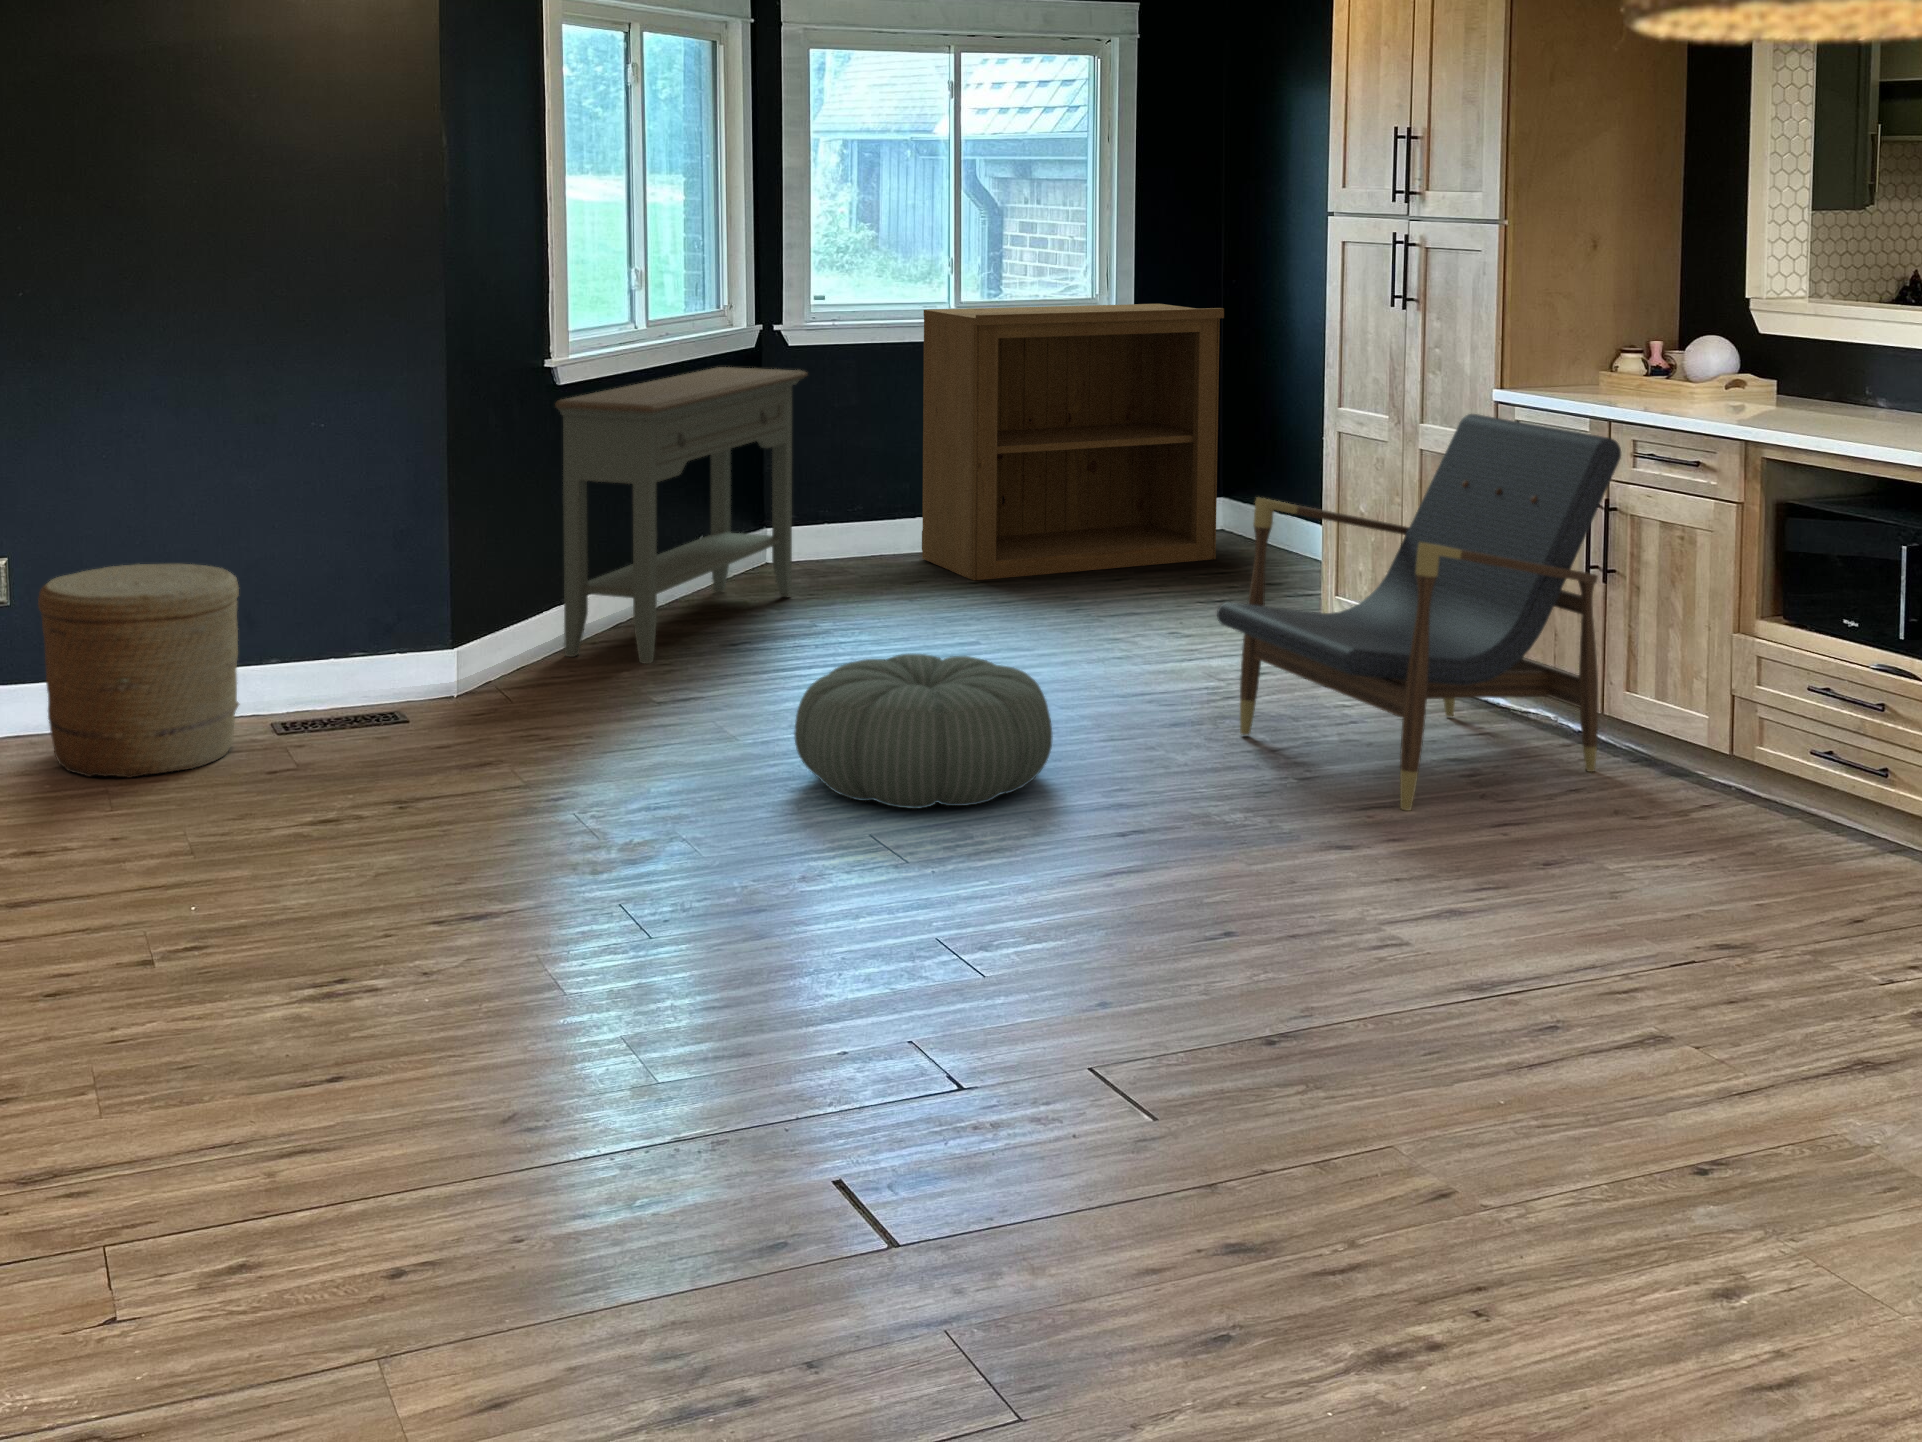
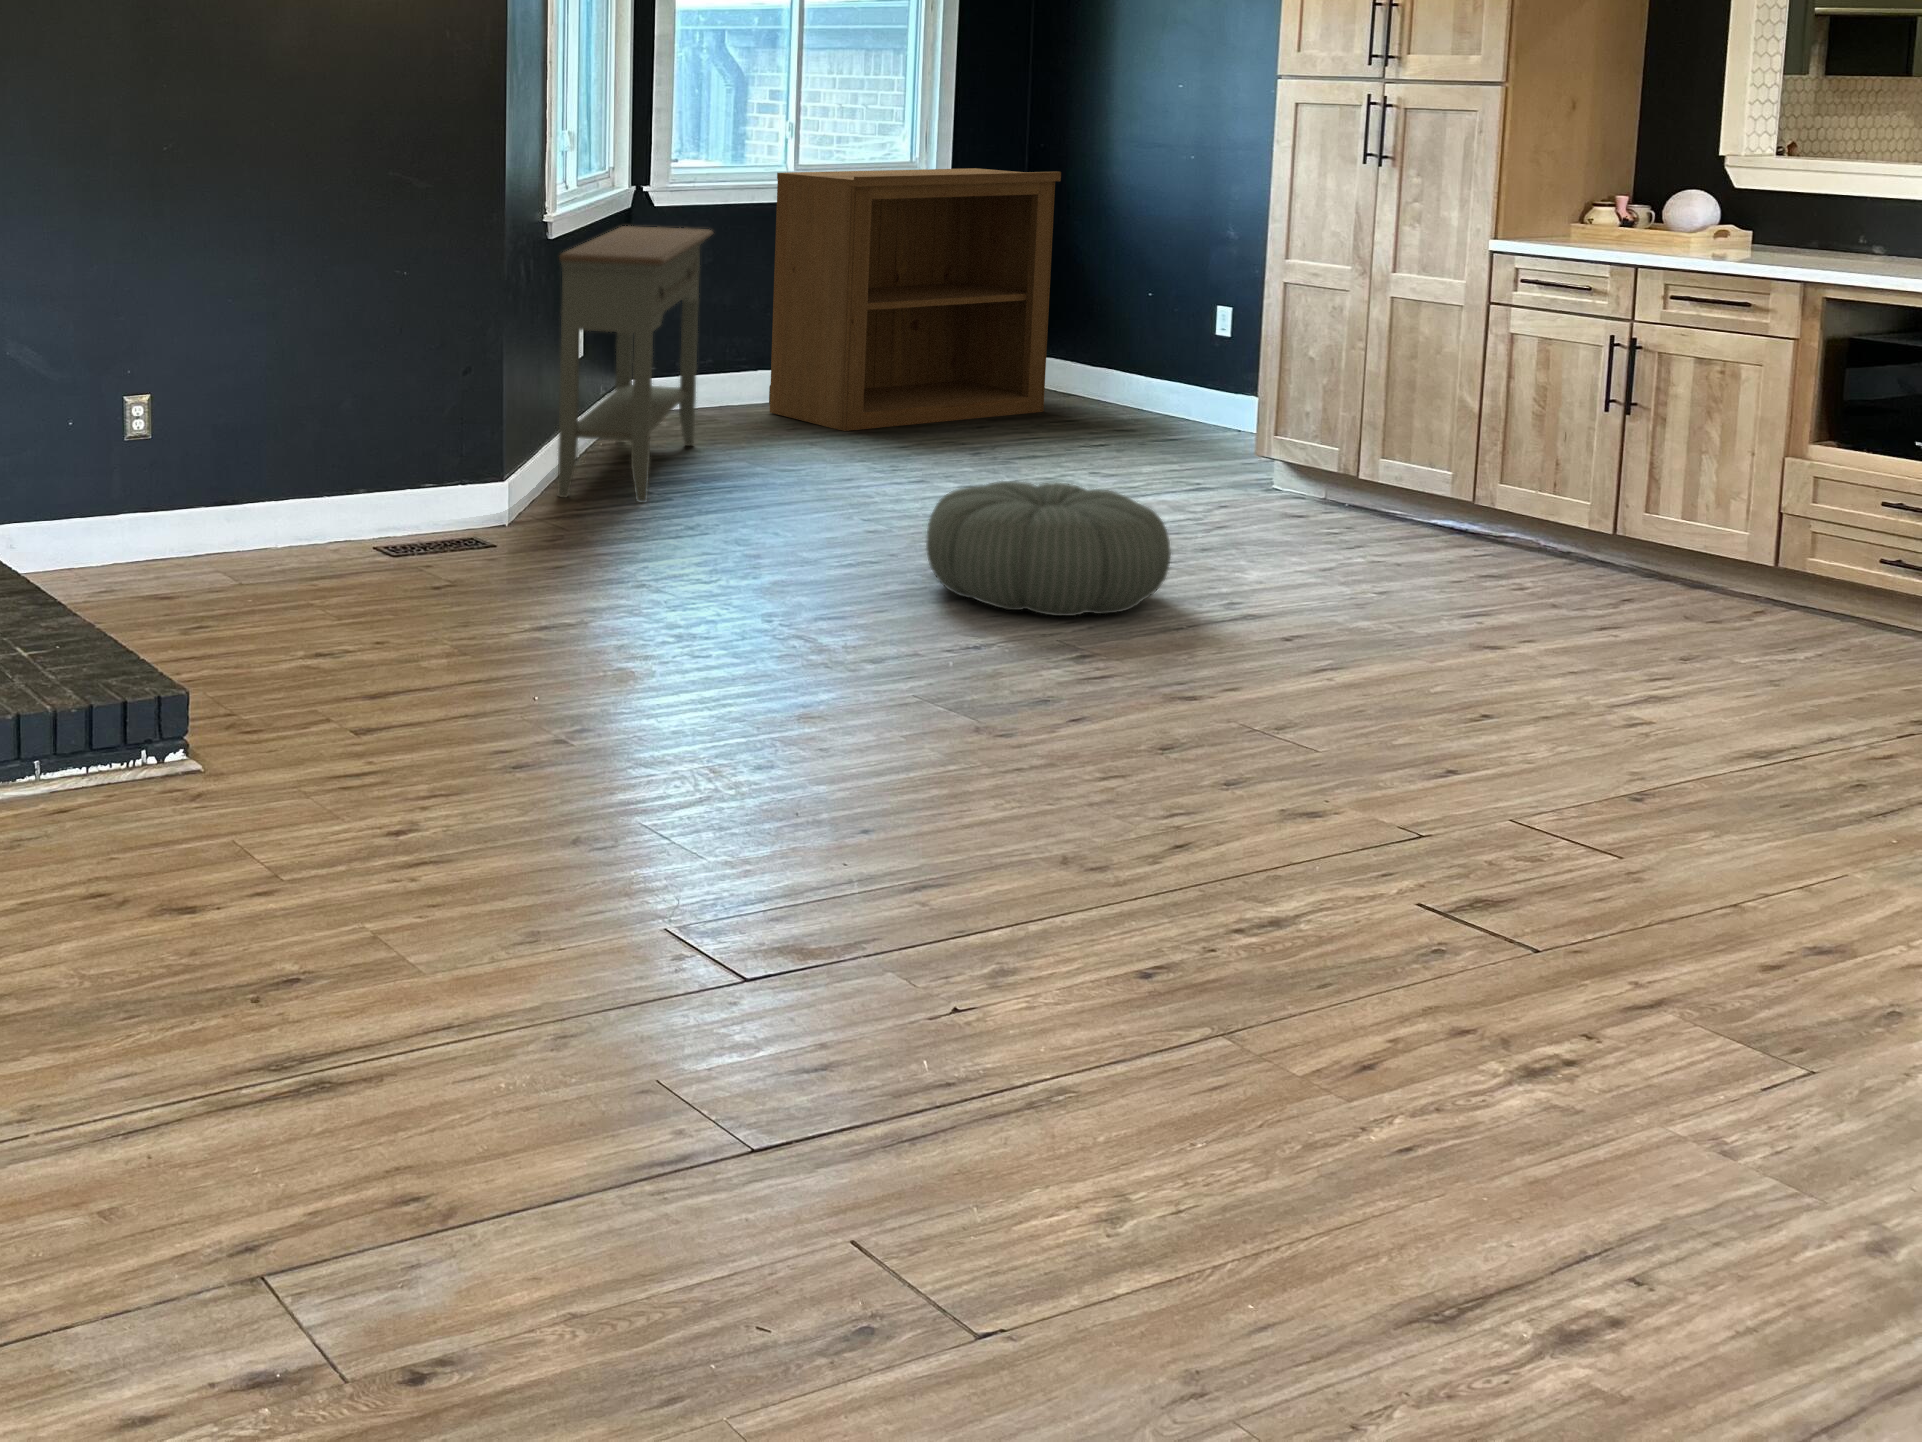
lounge chair: present [1217,414,1621,811] -> none [1269,262,1656,614]
woven basket: present [38,564,239,778] -> none [209,403,386,599]

